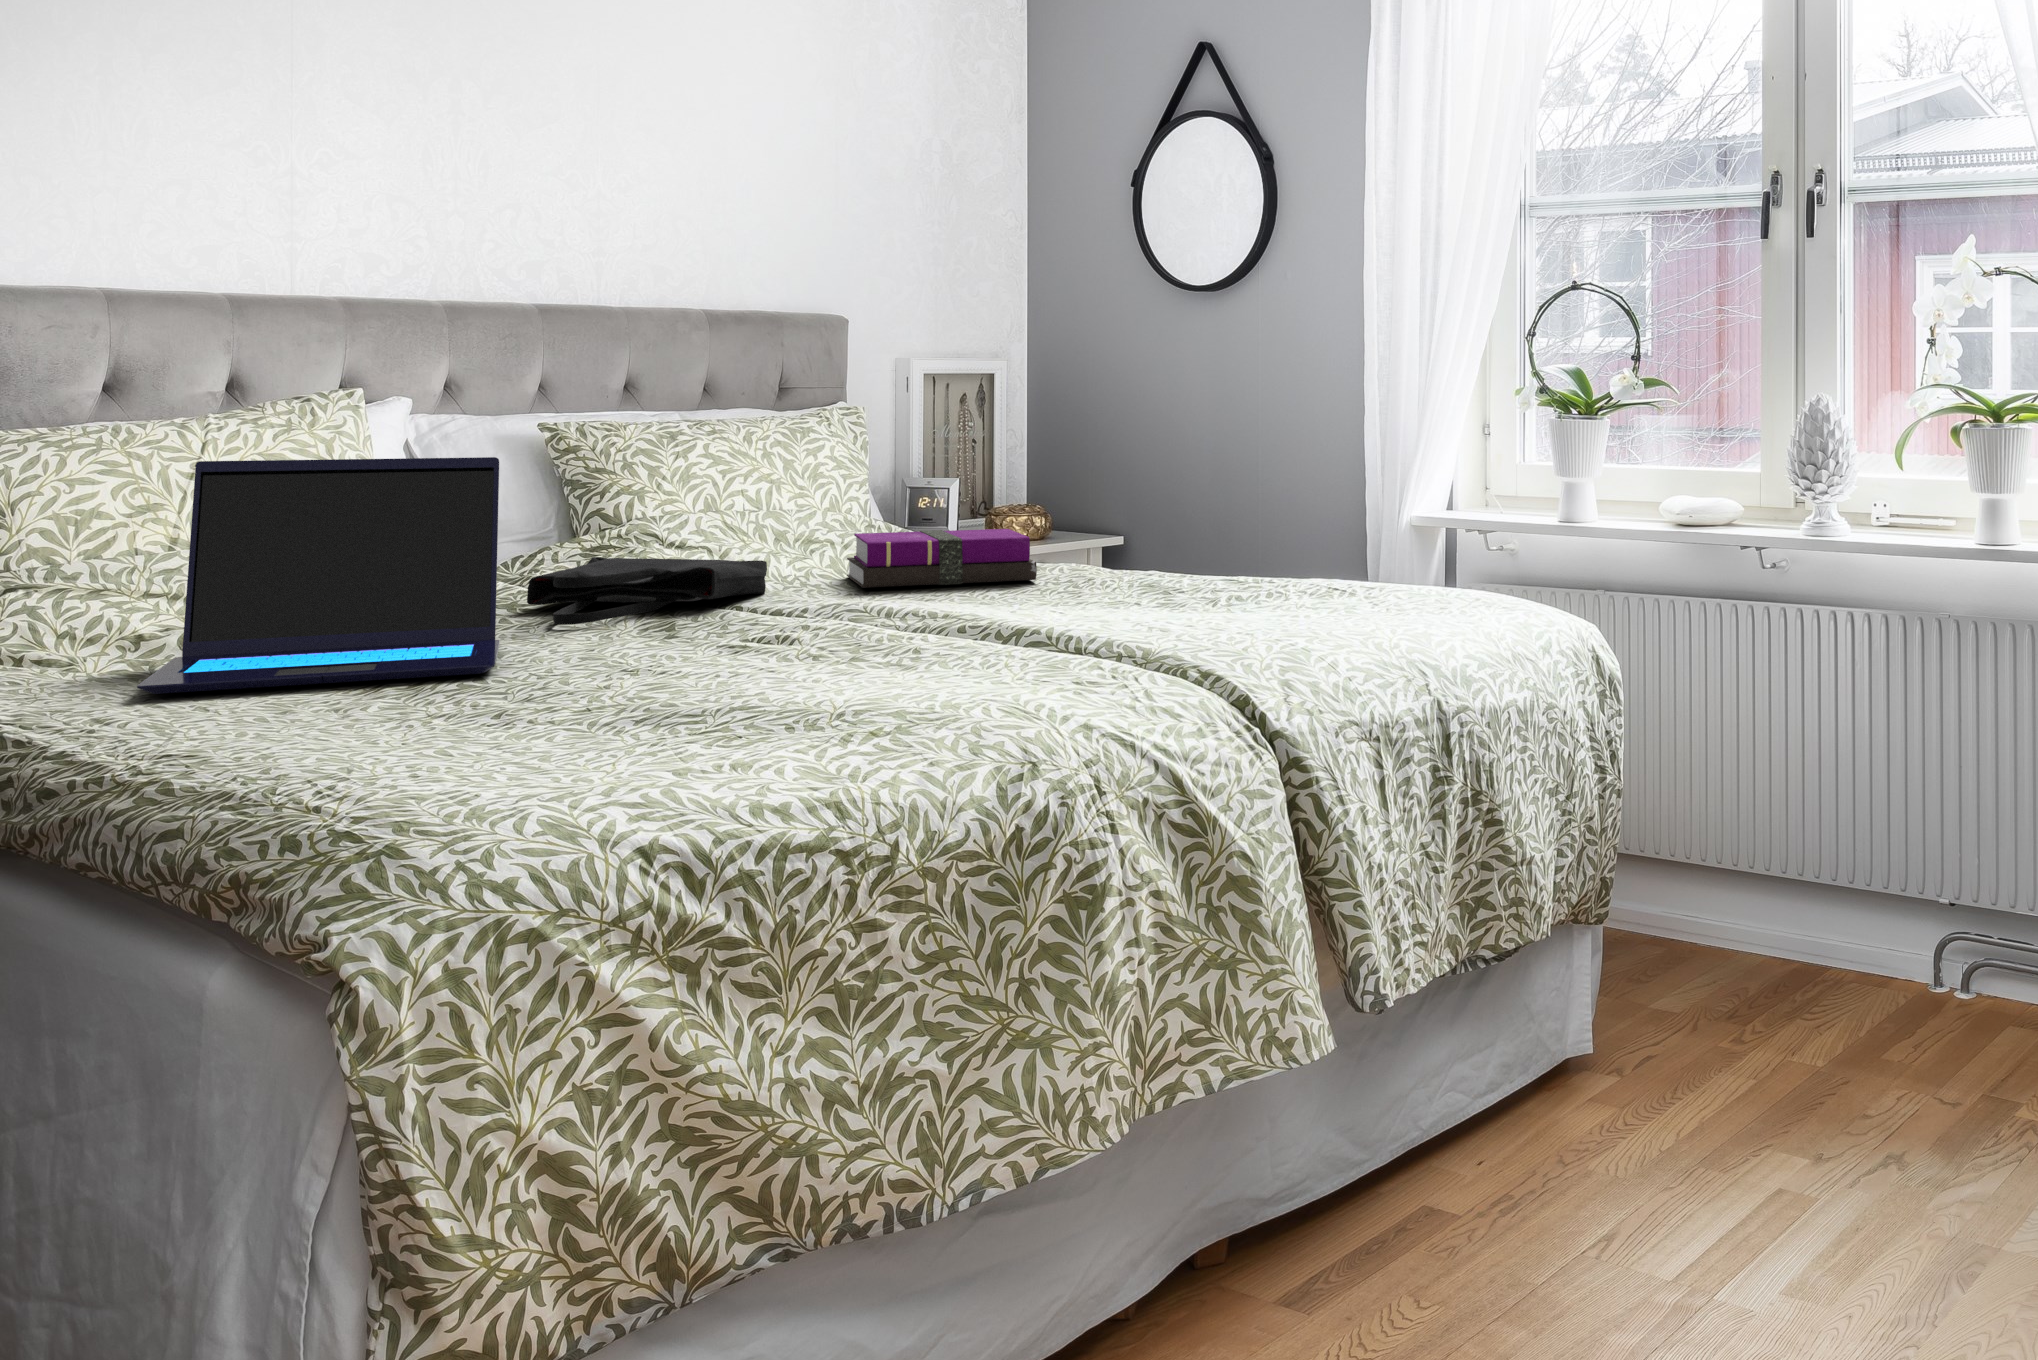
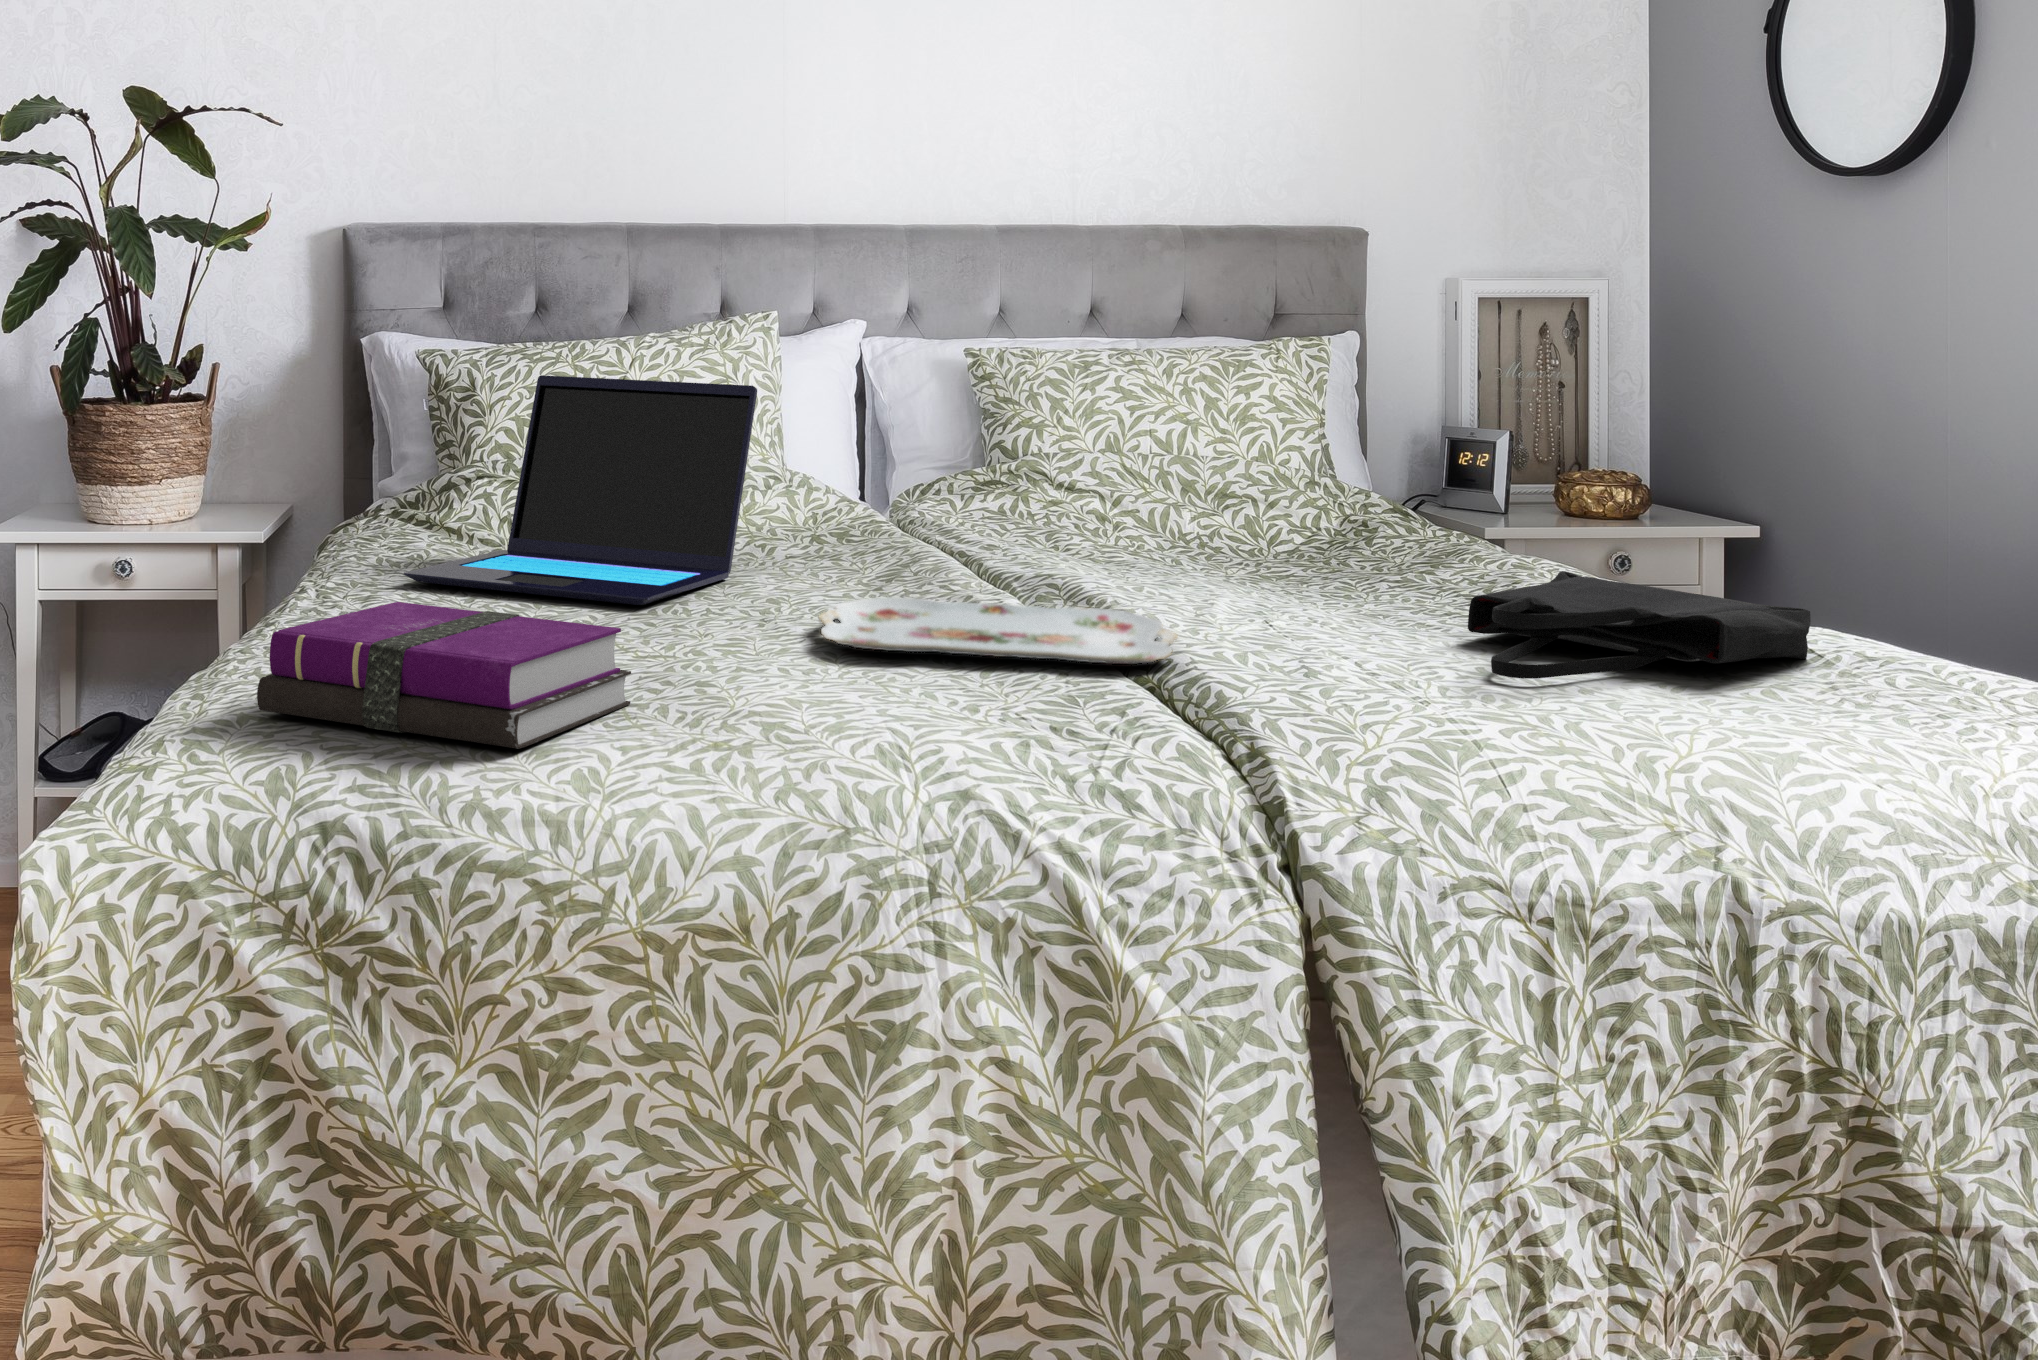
notebook: present [847,529,1037,588] -> present [257,602,631,749]
tote bag: present [527,557,767,625] -> present [1468,571,1811,679]
serving tray: none [687,617,1024,667] -> present [819,597,1177,664]

